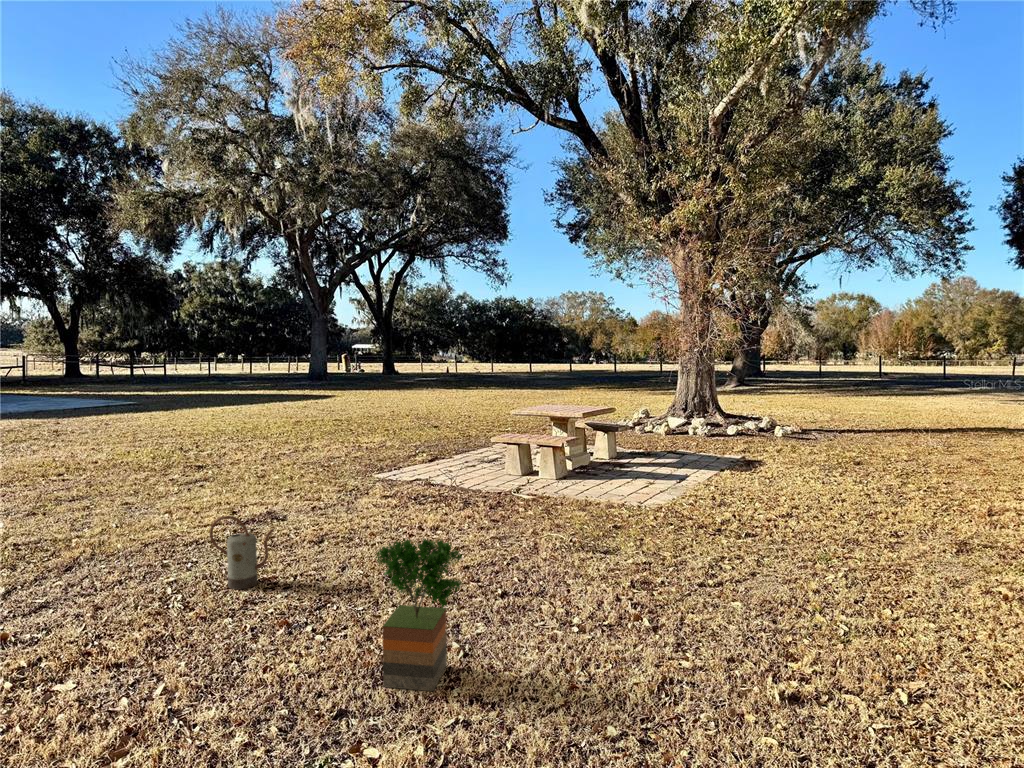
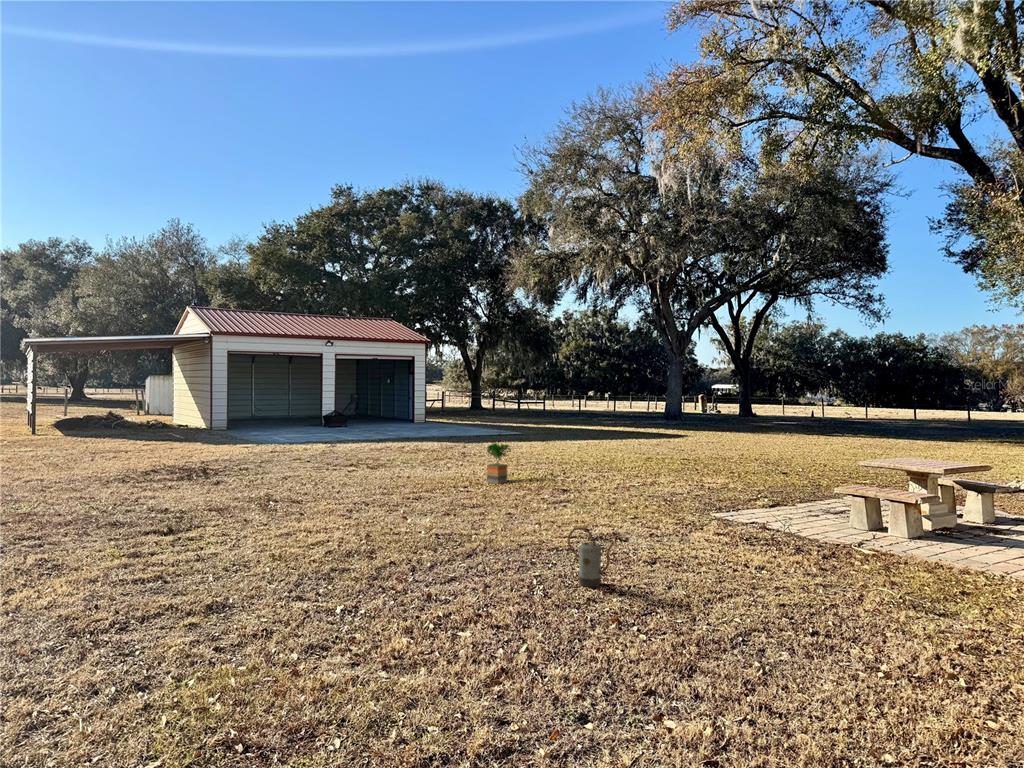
potted tree: present [376,538,462,691] -> present [487,443,511,484]

